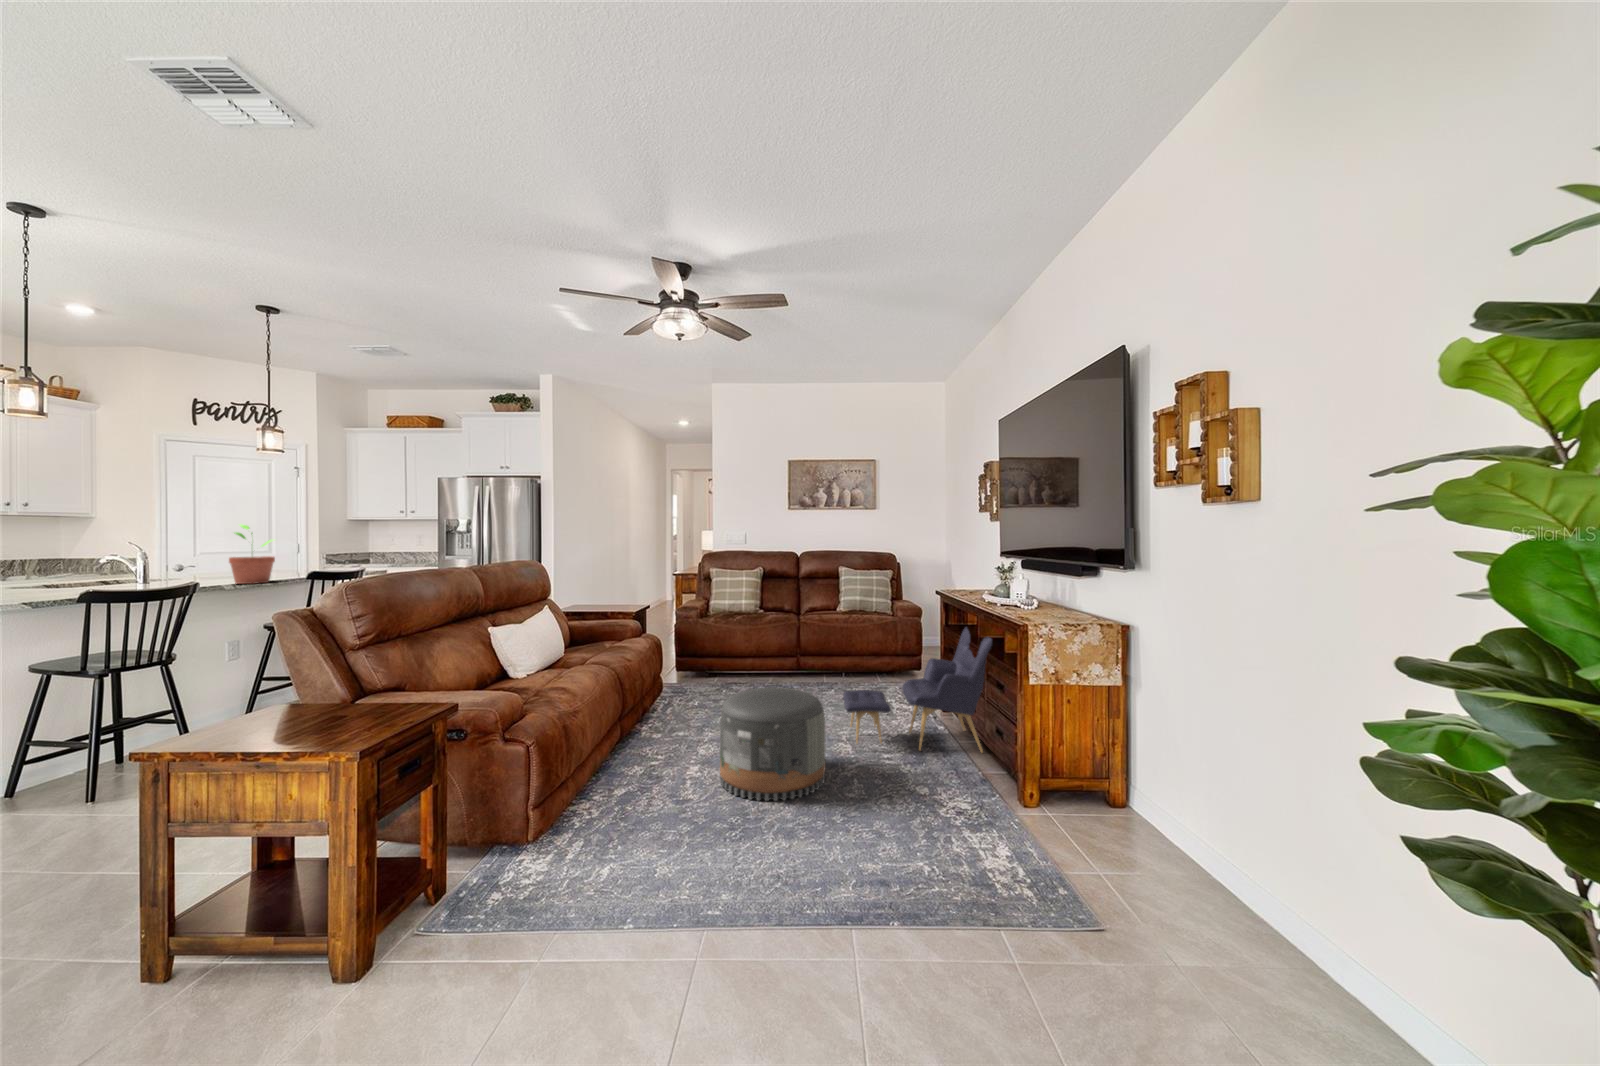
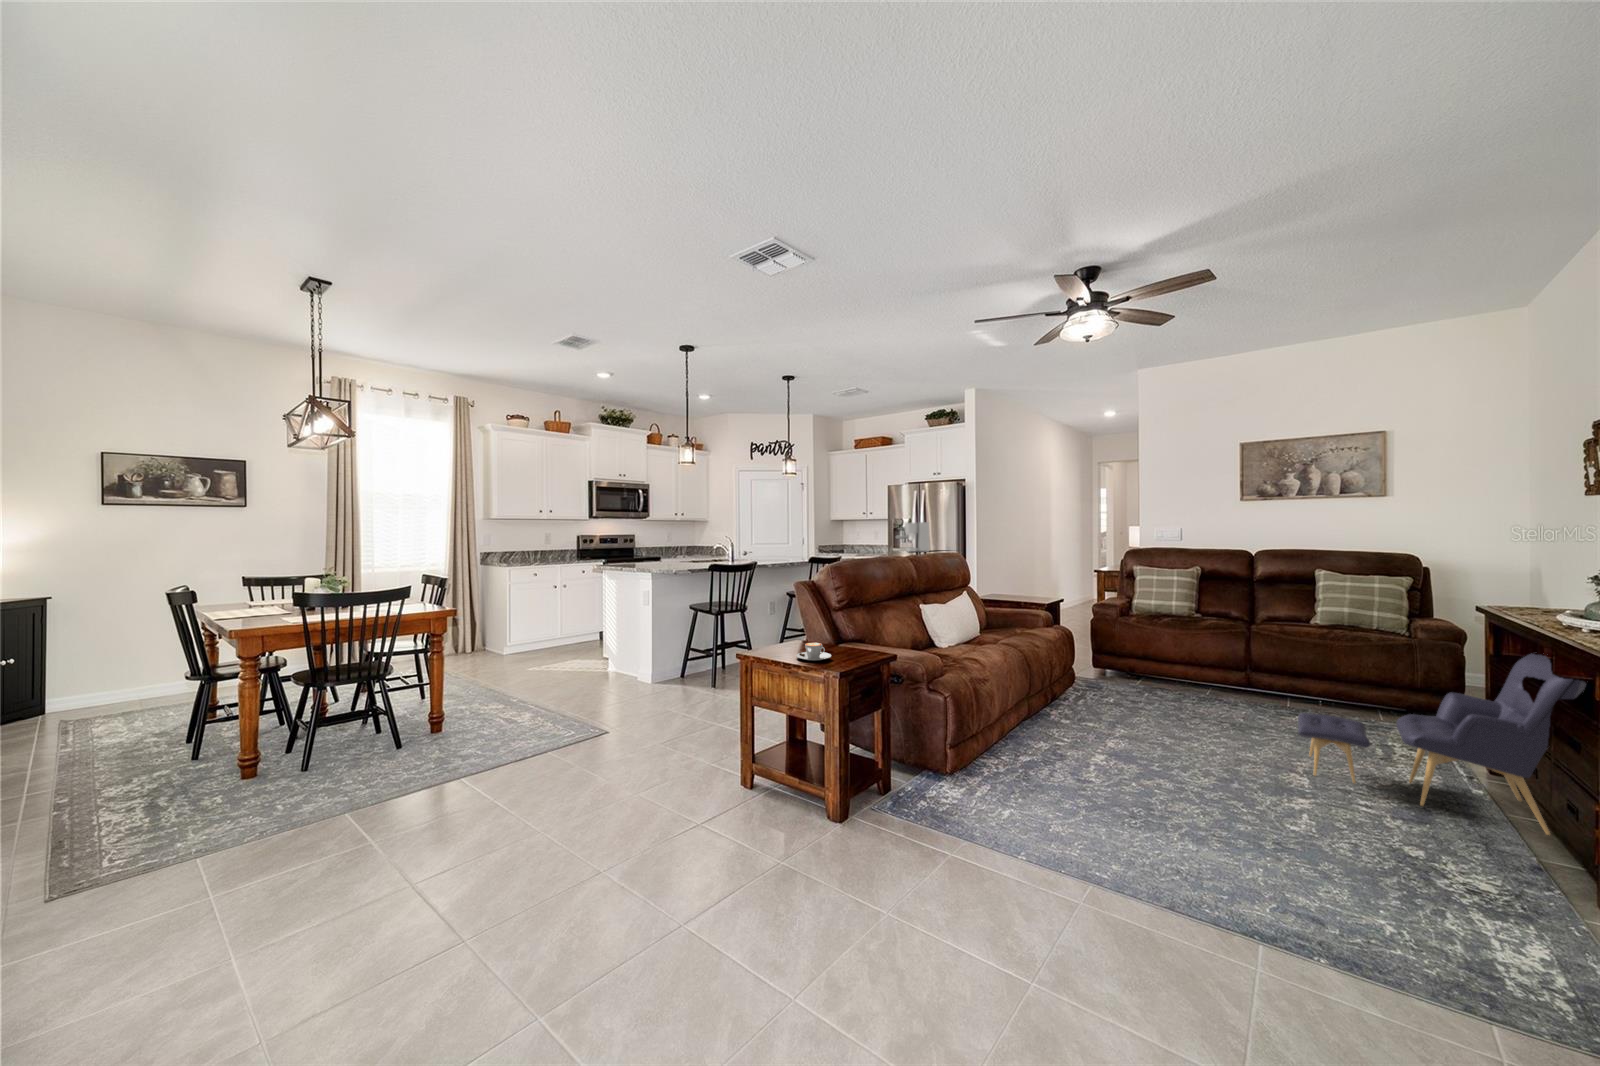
coffee maker: none [442,523,489,560] -> present [896,522,929,552]
potted plant: present [229,524,275,584] -> none [771,524,795,564]
pouf: present [720,688,825,801] -> none [1127,689,1261,811]
coffee cup: none [285,708,353,738] -> present [796,643,831,661]

